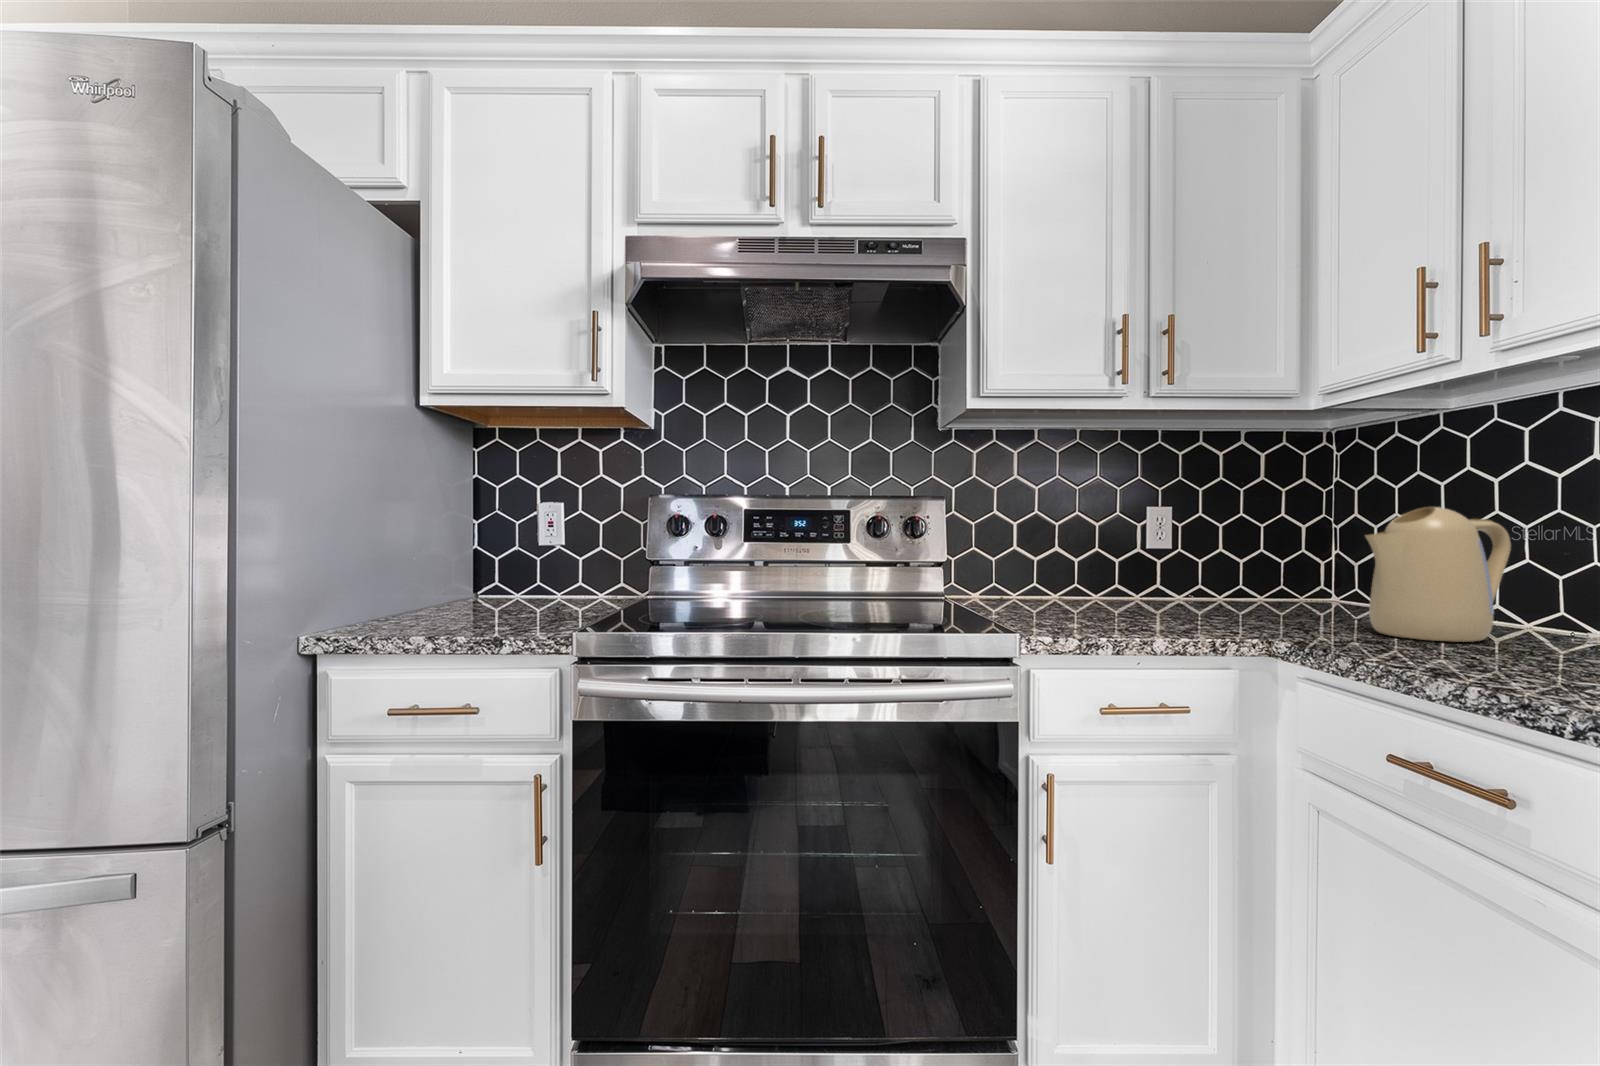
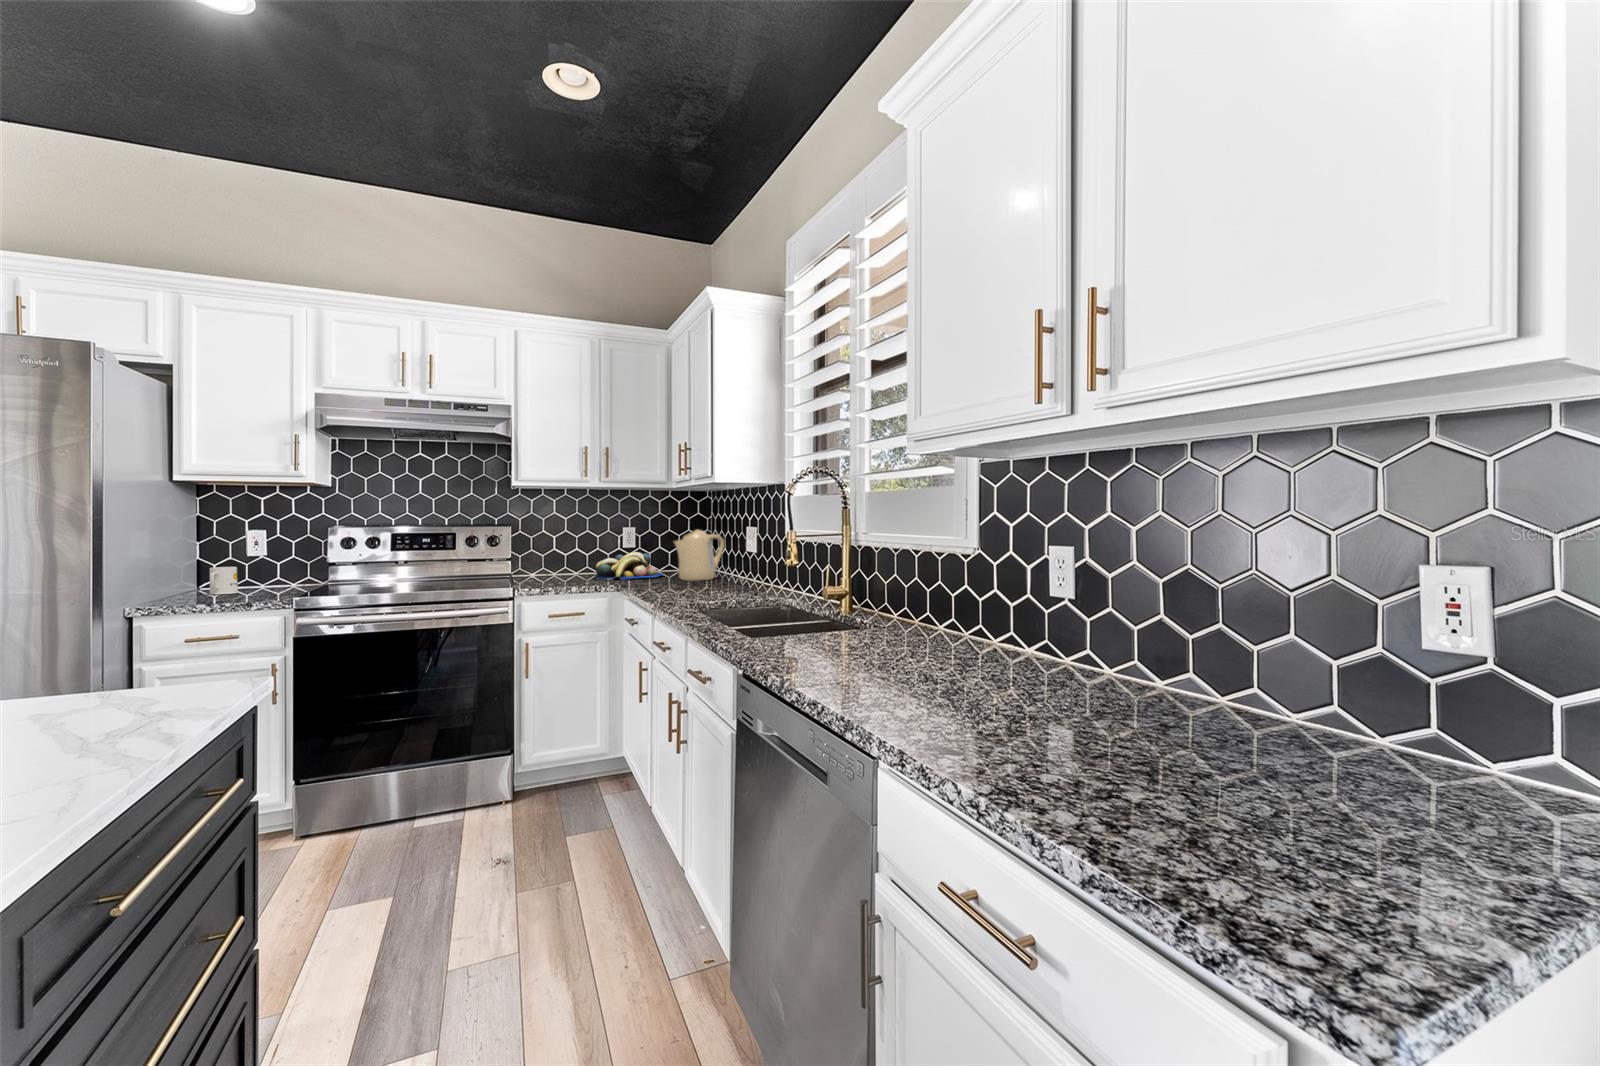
fruit bowl: none [1112,559,1283,622] -> present [595,552,664,580]
mug: none [469,562,513,610] -> present [210,567,238,595]

